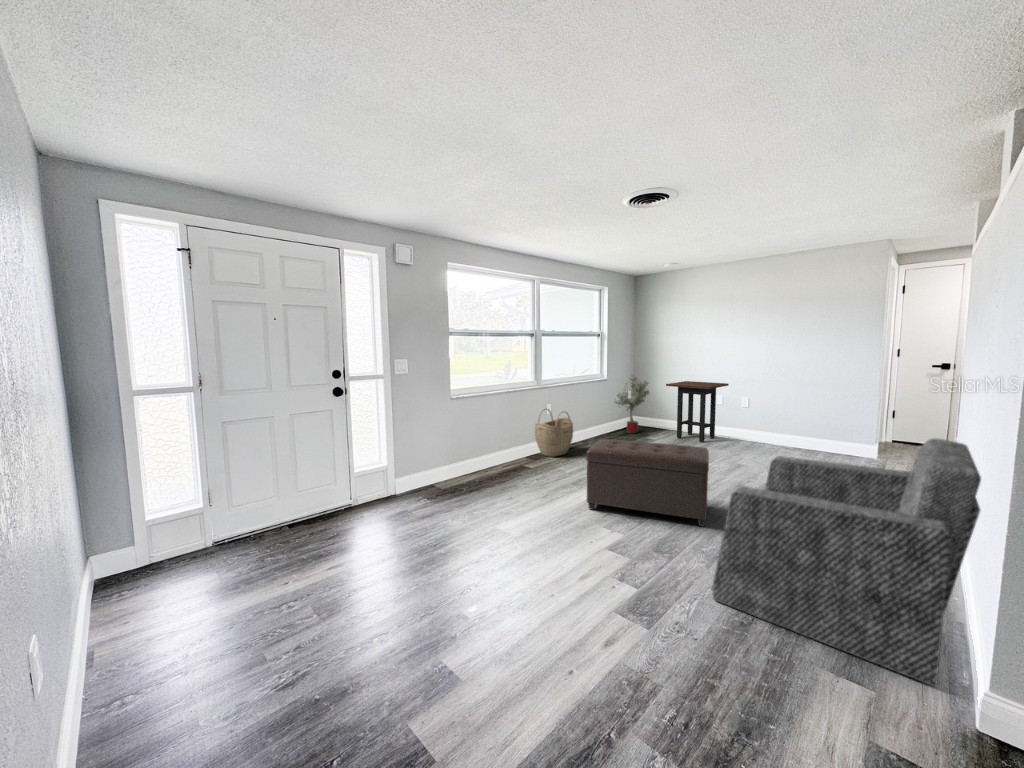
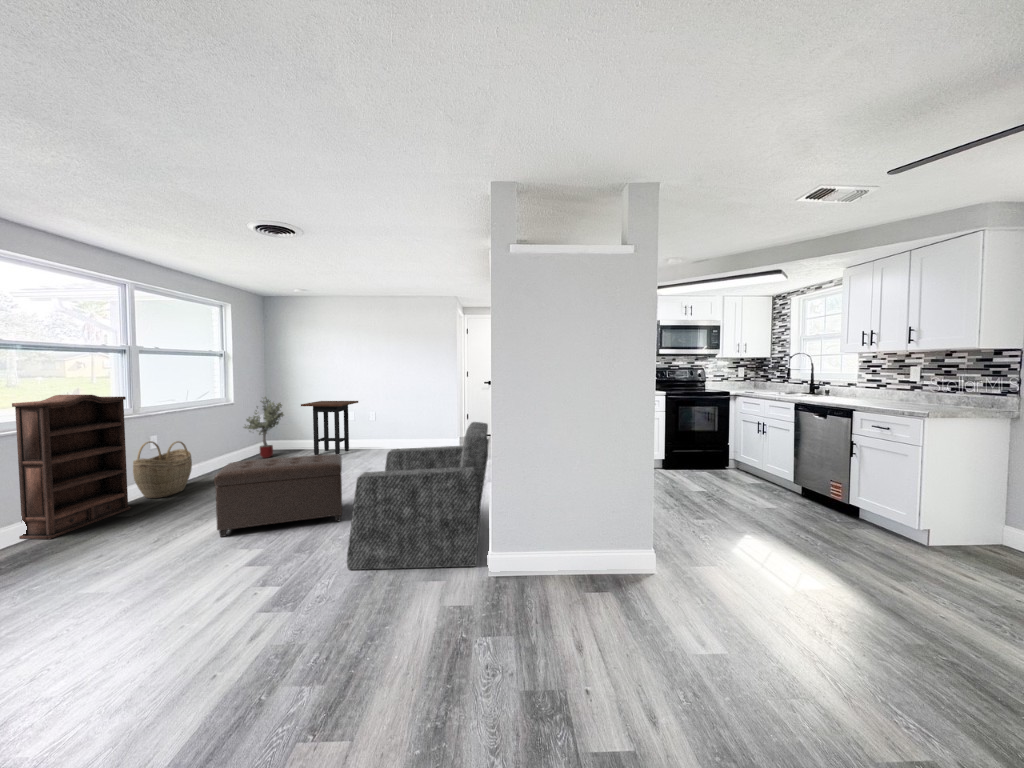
bookshelf: none [470,369,532,475] -> present [12,395,131,539]

